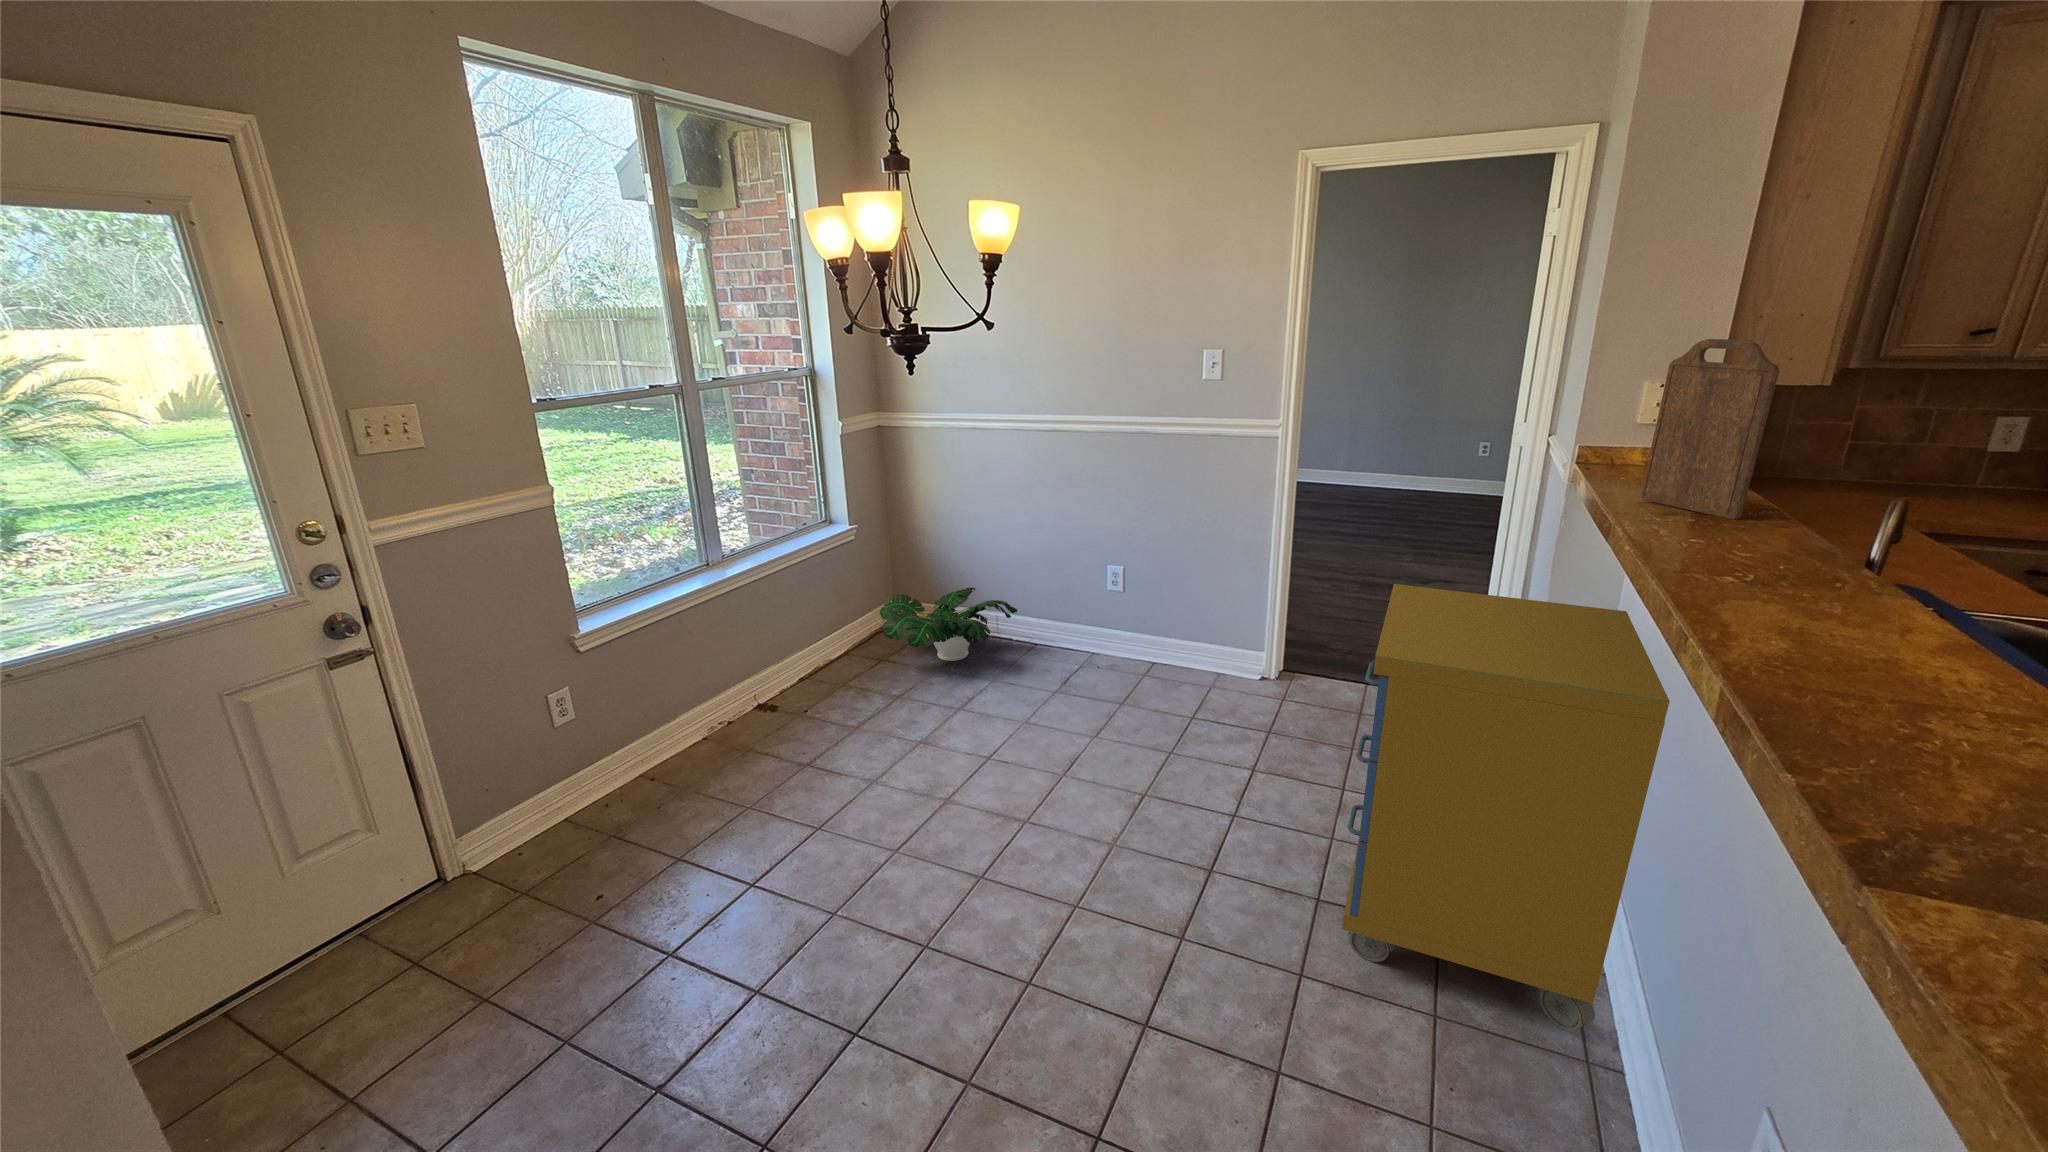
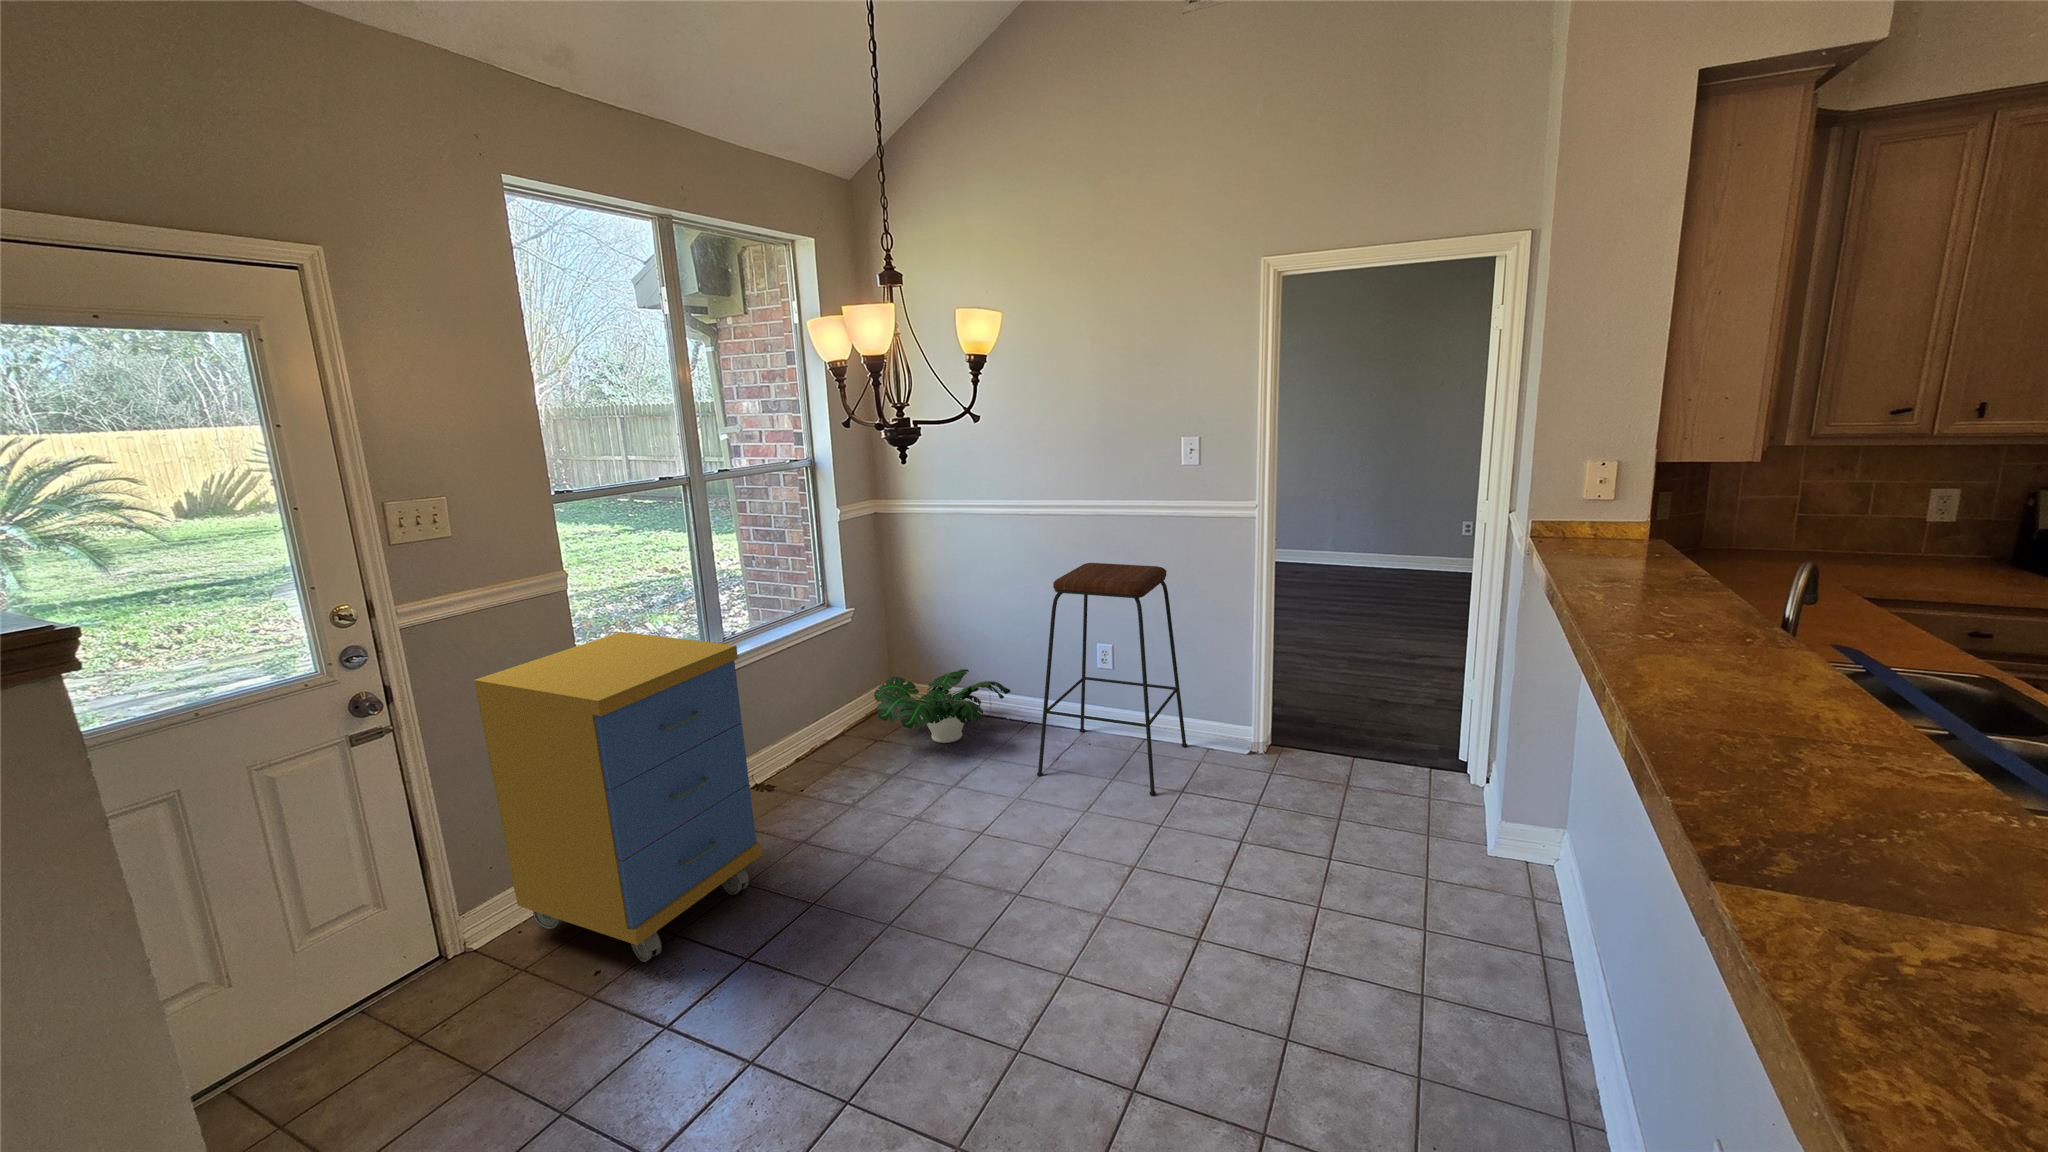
cutting board: present [1640,339,1779,520] -> none [1579,424,1681,585]
bar stool: none [1044,482,1195,719] -> present [1037,563,1187,795]
storage cabinet: present [1342,584,1670,1031] -> present [474,632,761,962]

